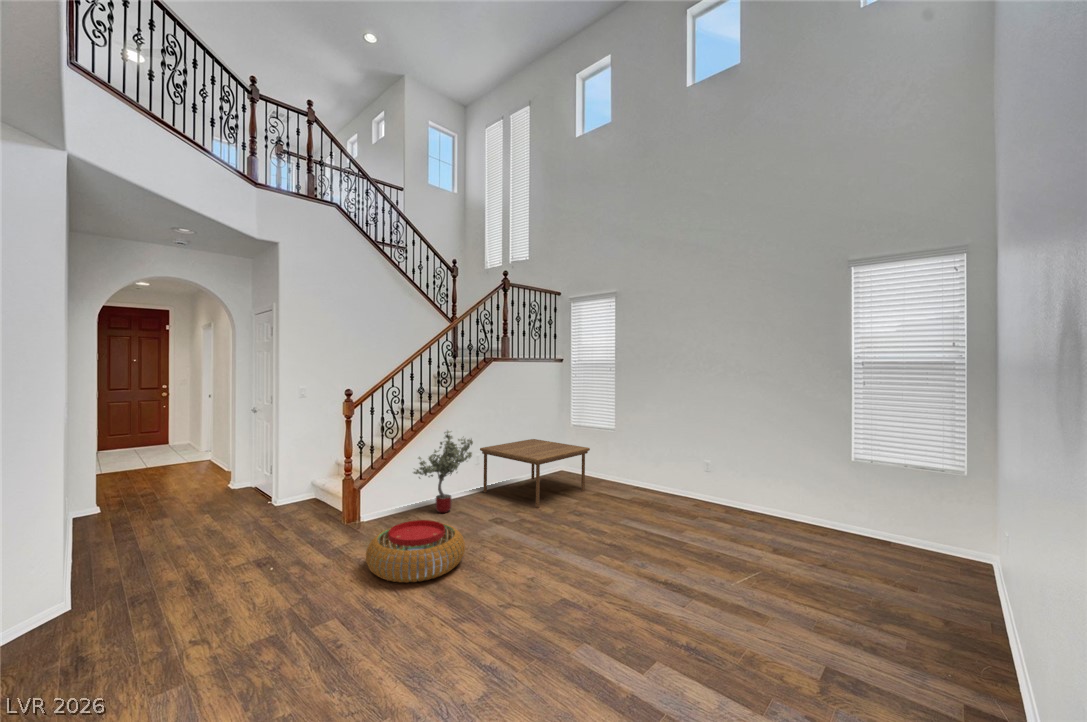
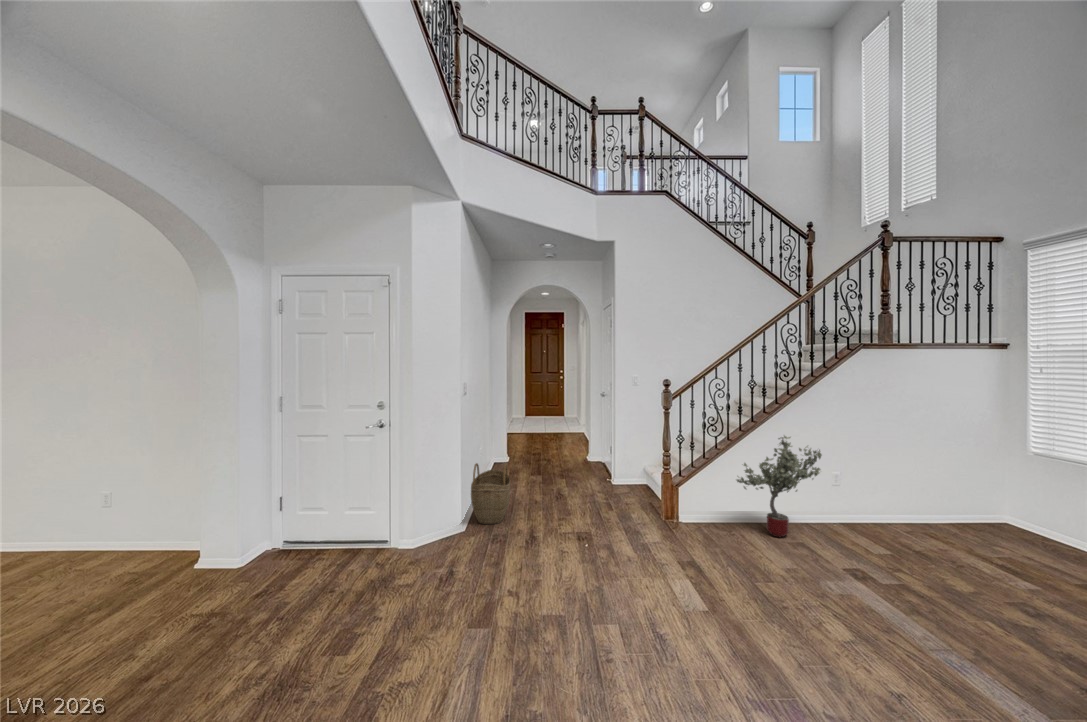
coffee table: present [480,439,590,508] -> none [837,461,1065,572]
woven basket: none [77,502,147,589] -> present [471,463,510,524]
pouf: present [366,520,465,583] -> none [664,542,791,630]

